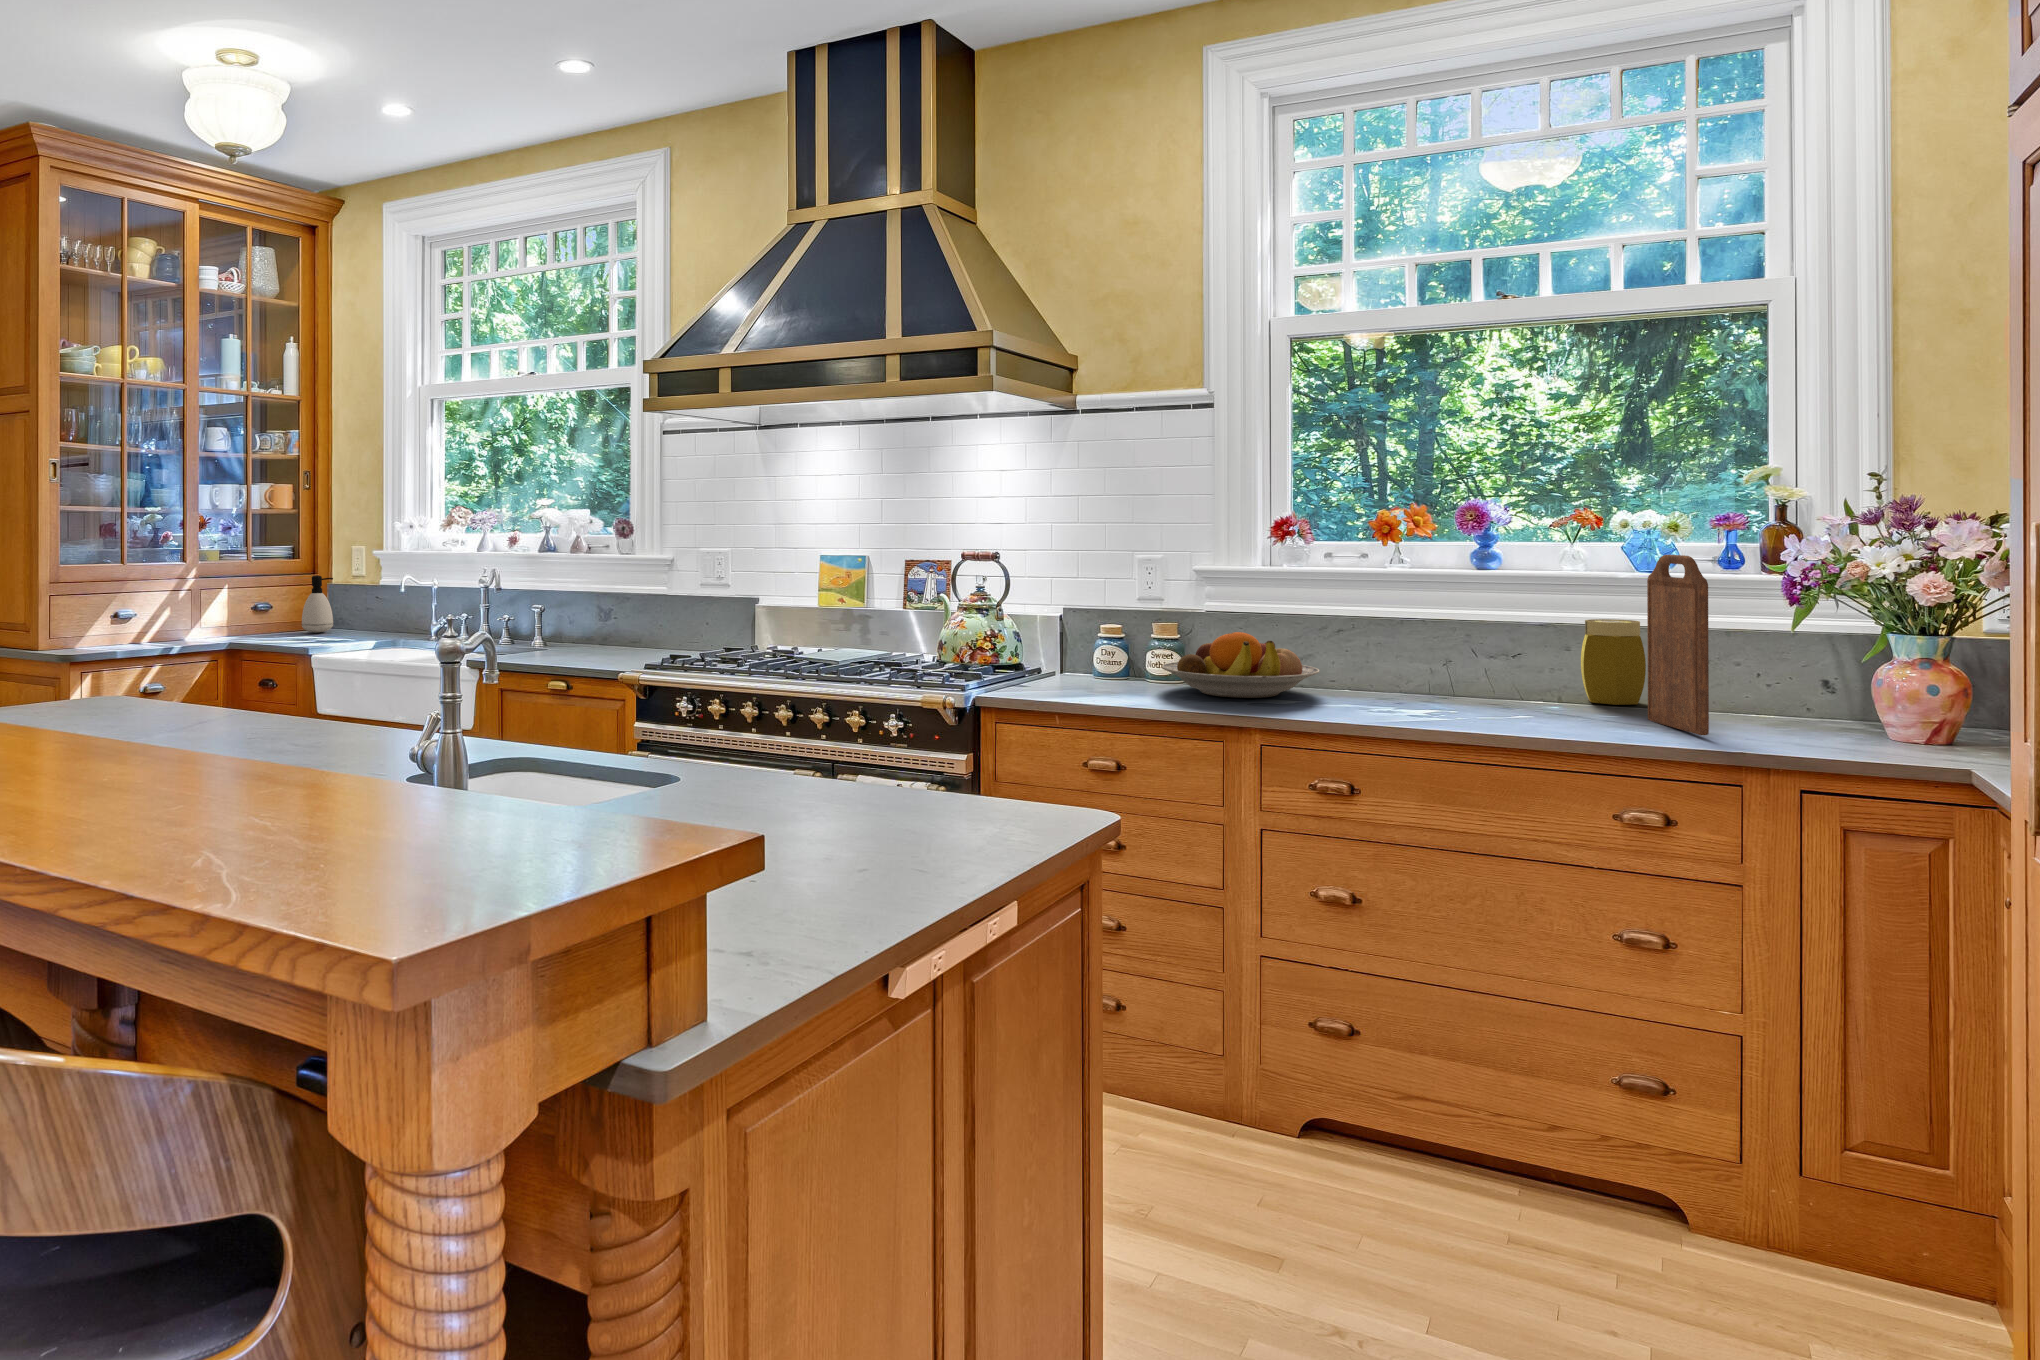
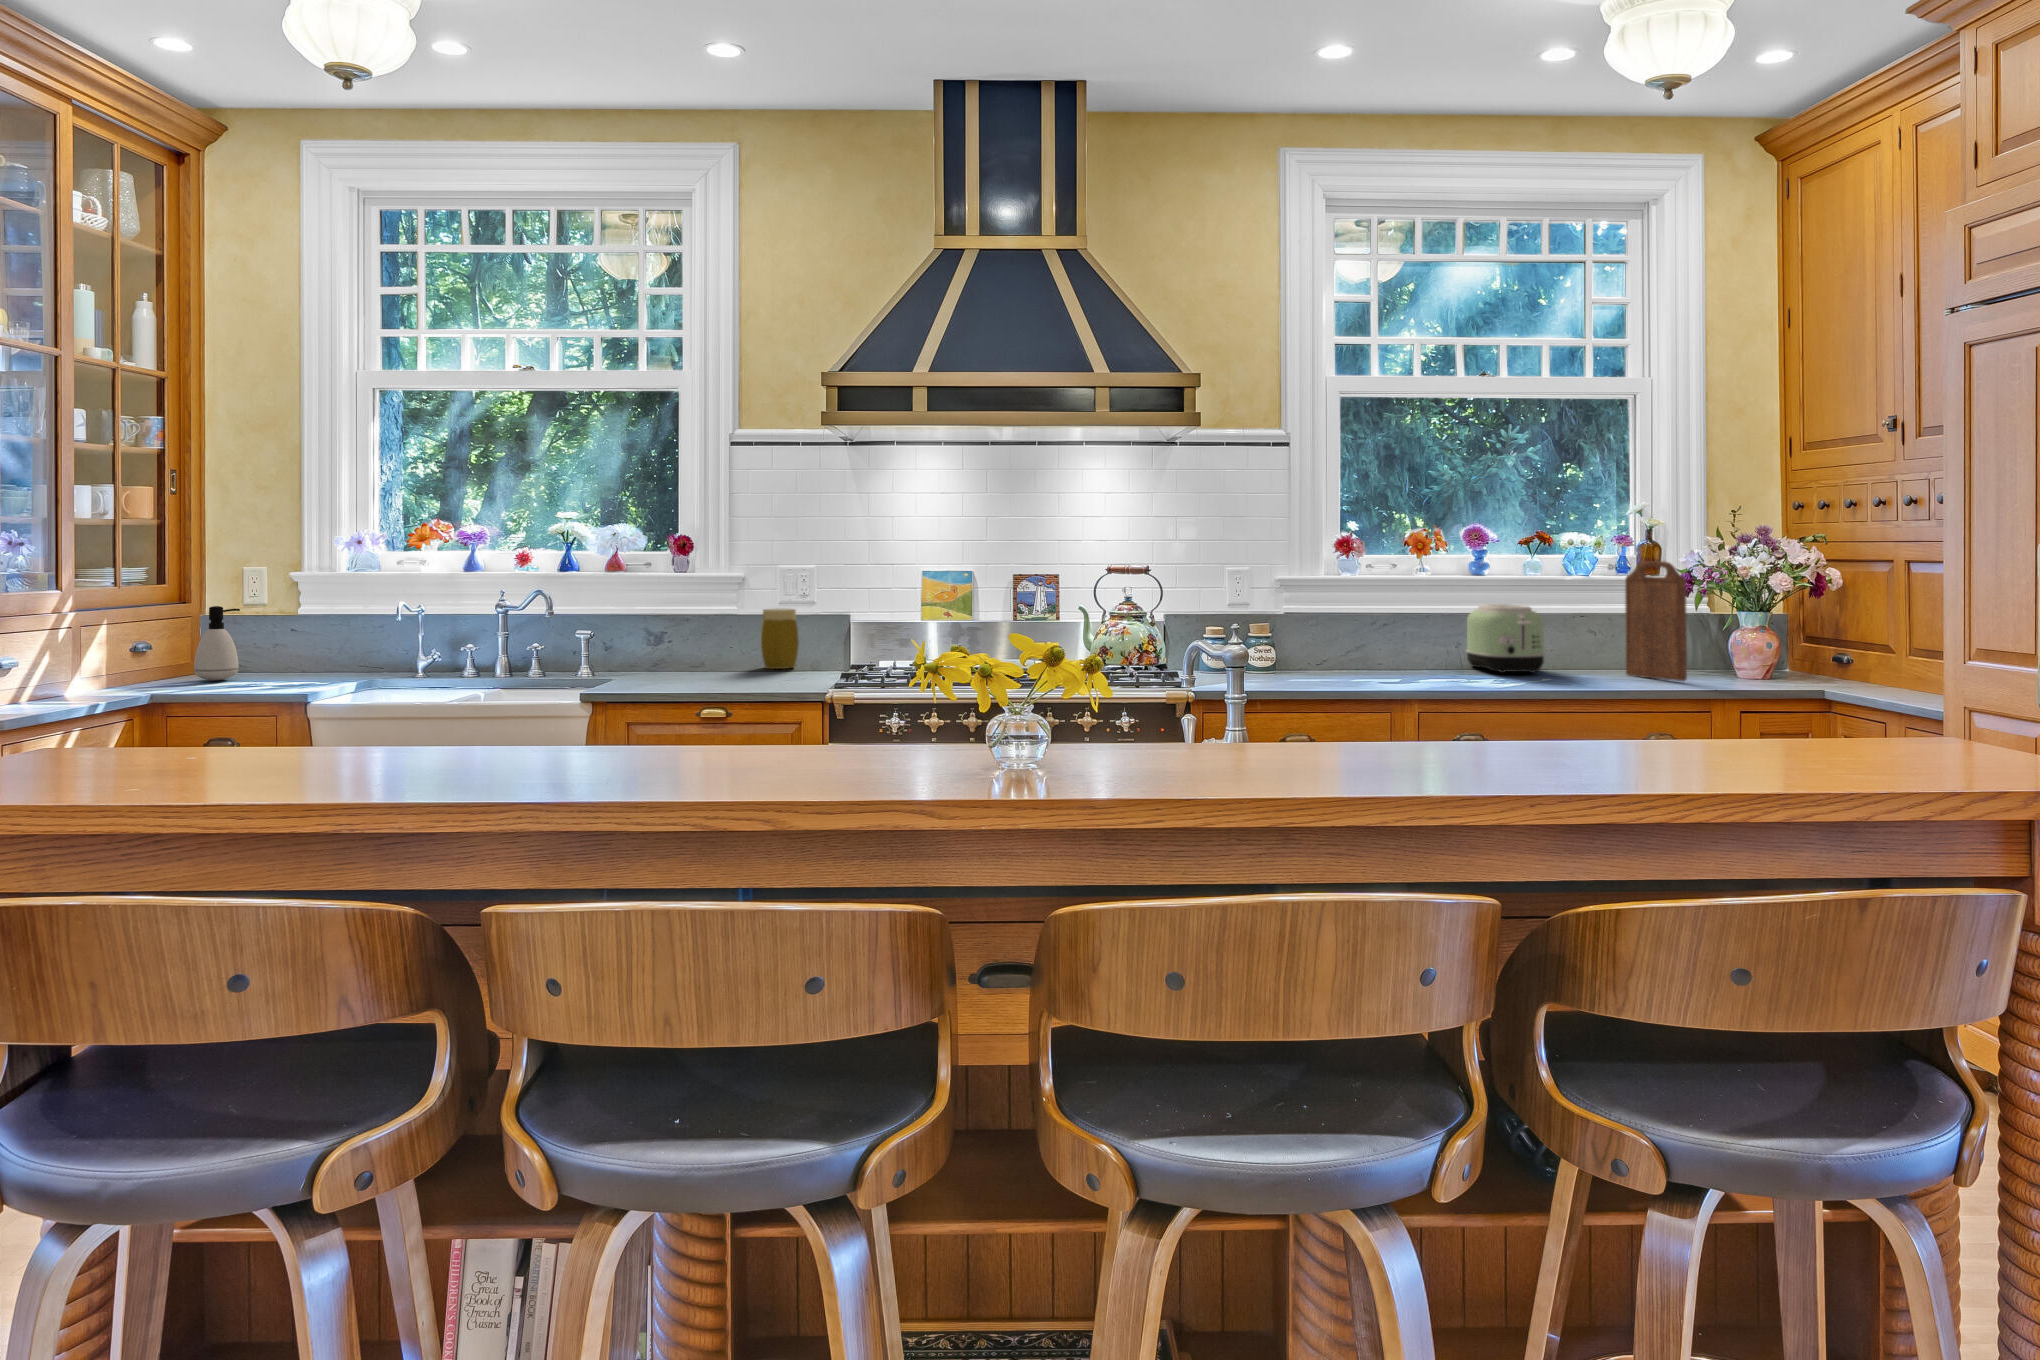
toaster: none [1417,610,1517,706] -> present [1466,604,1544,673]
jar: present [1581,619,1646,705] -> present [761,609,799,669]
fruit bowl: present [1162,632,1320,698] -> none [1309,626,1429,678]

